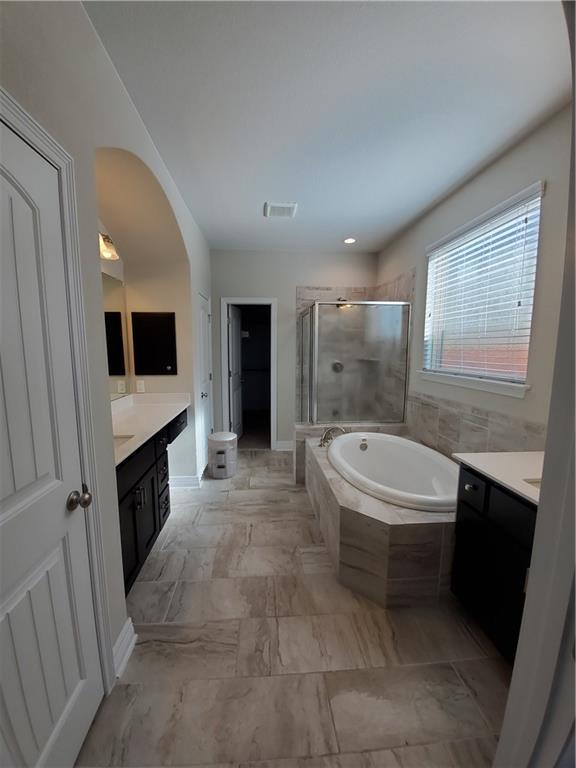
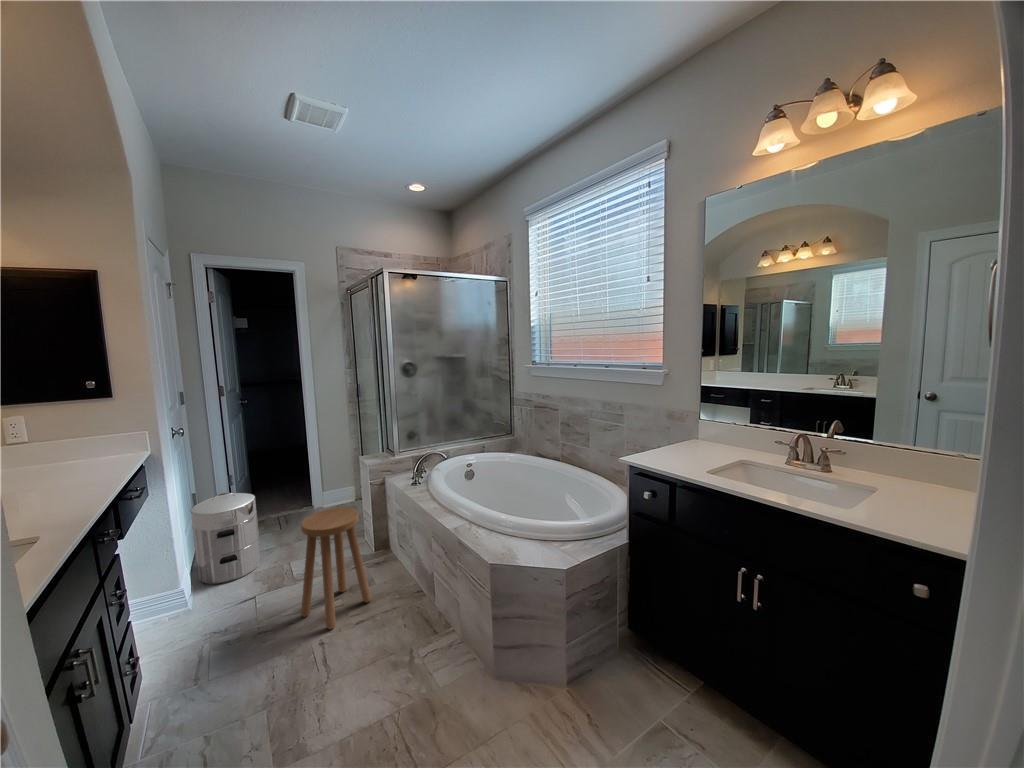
stool: none [247,450,285,519] -> present [301,507,371,629]

